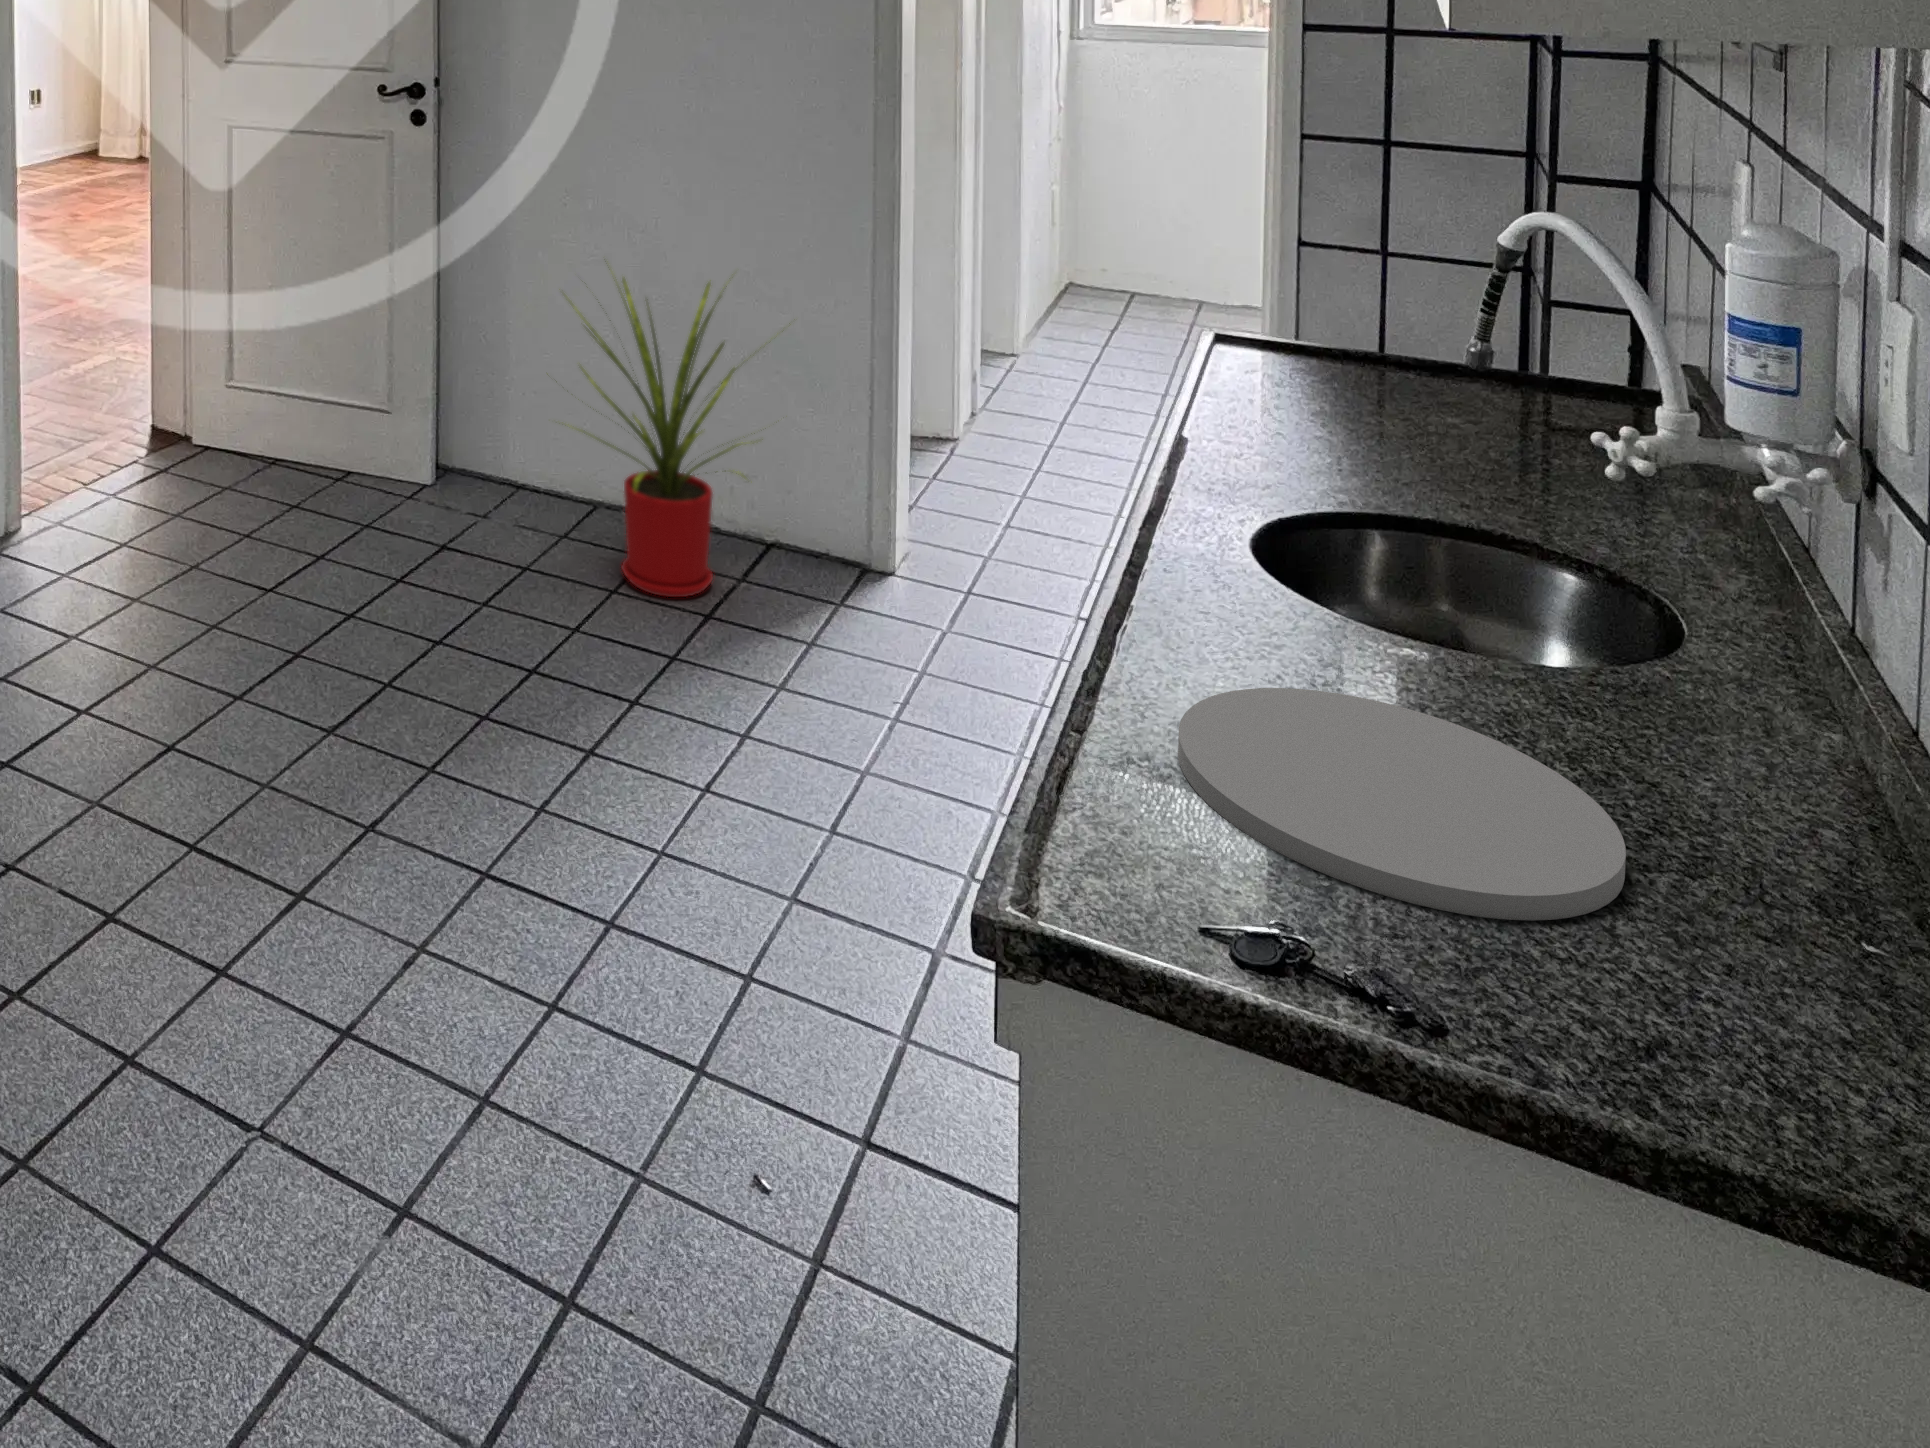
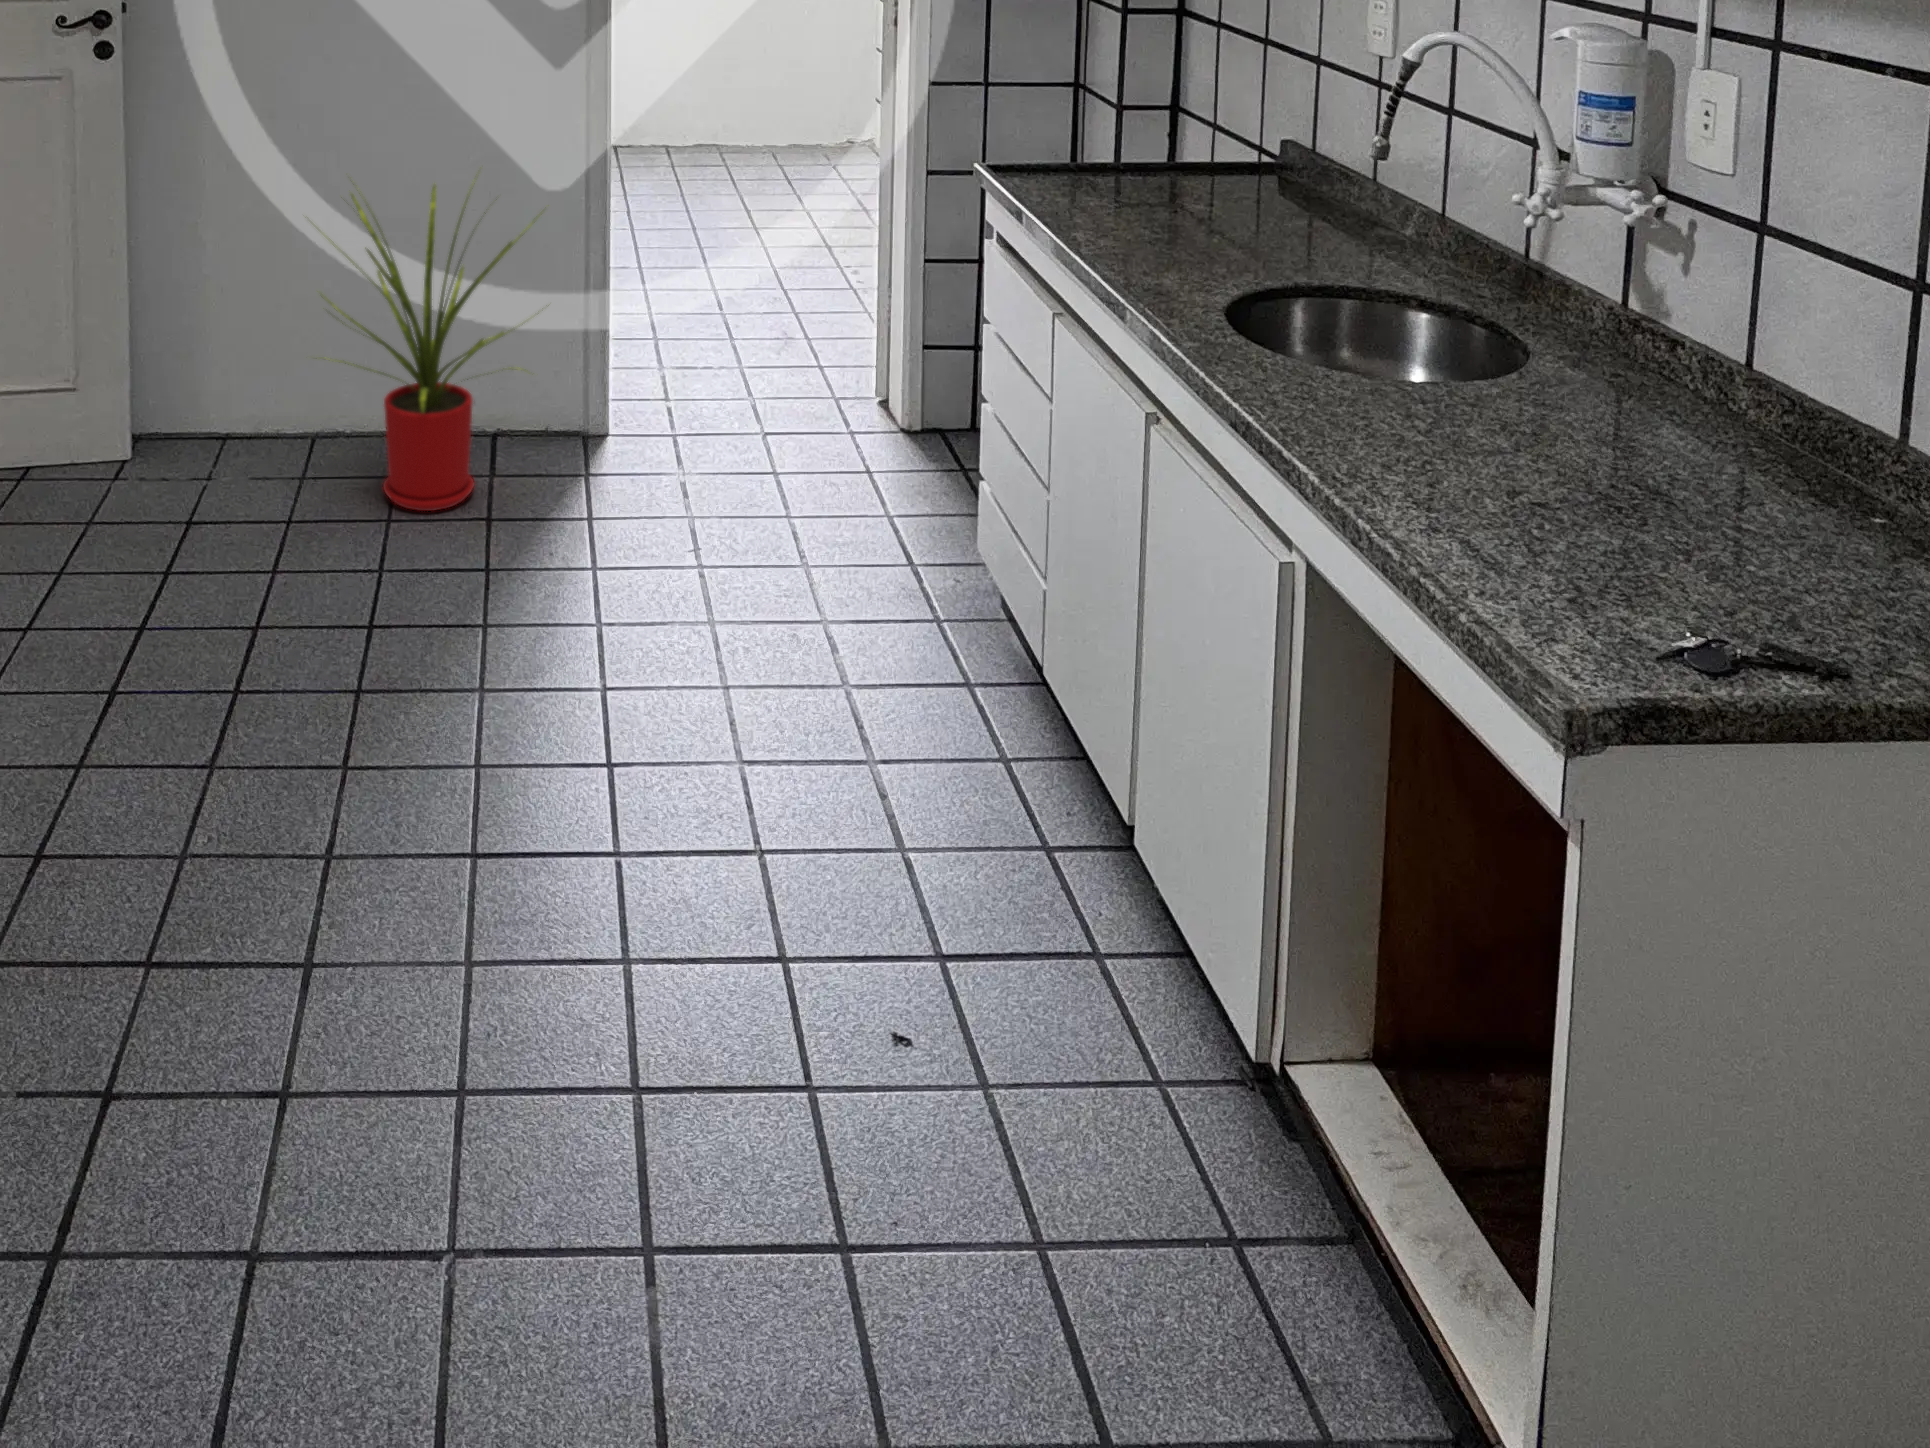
plate: present [1178,688,1626,920] -> none [1423,429,1774,580]

